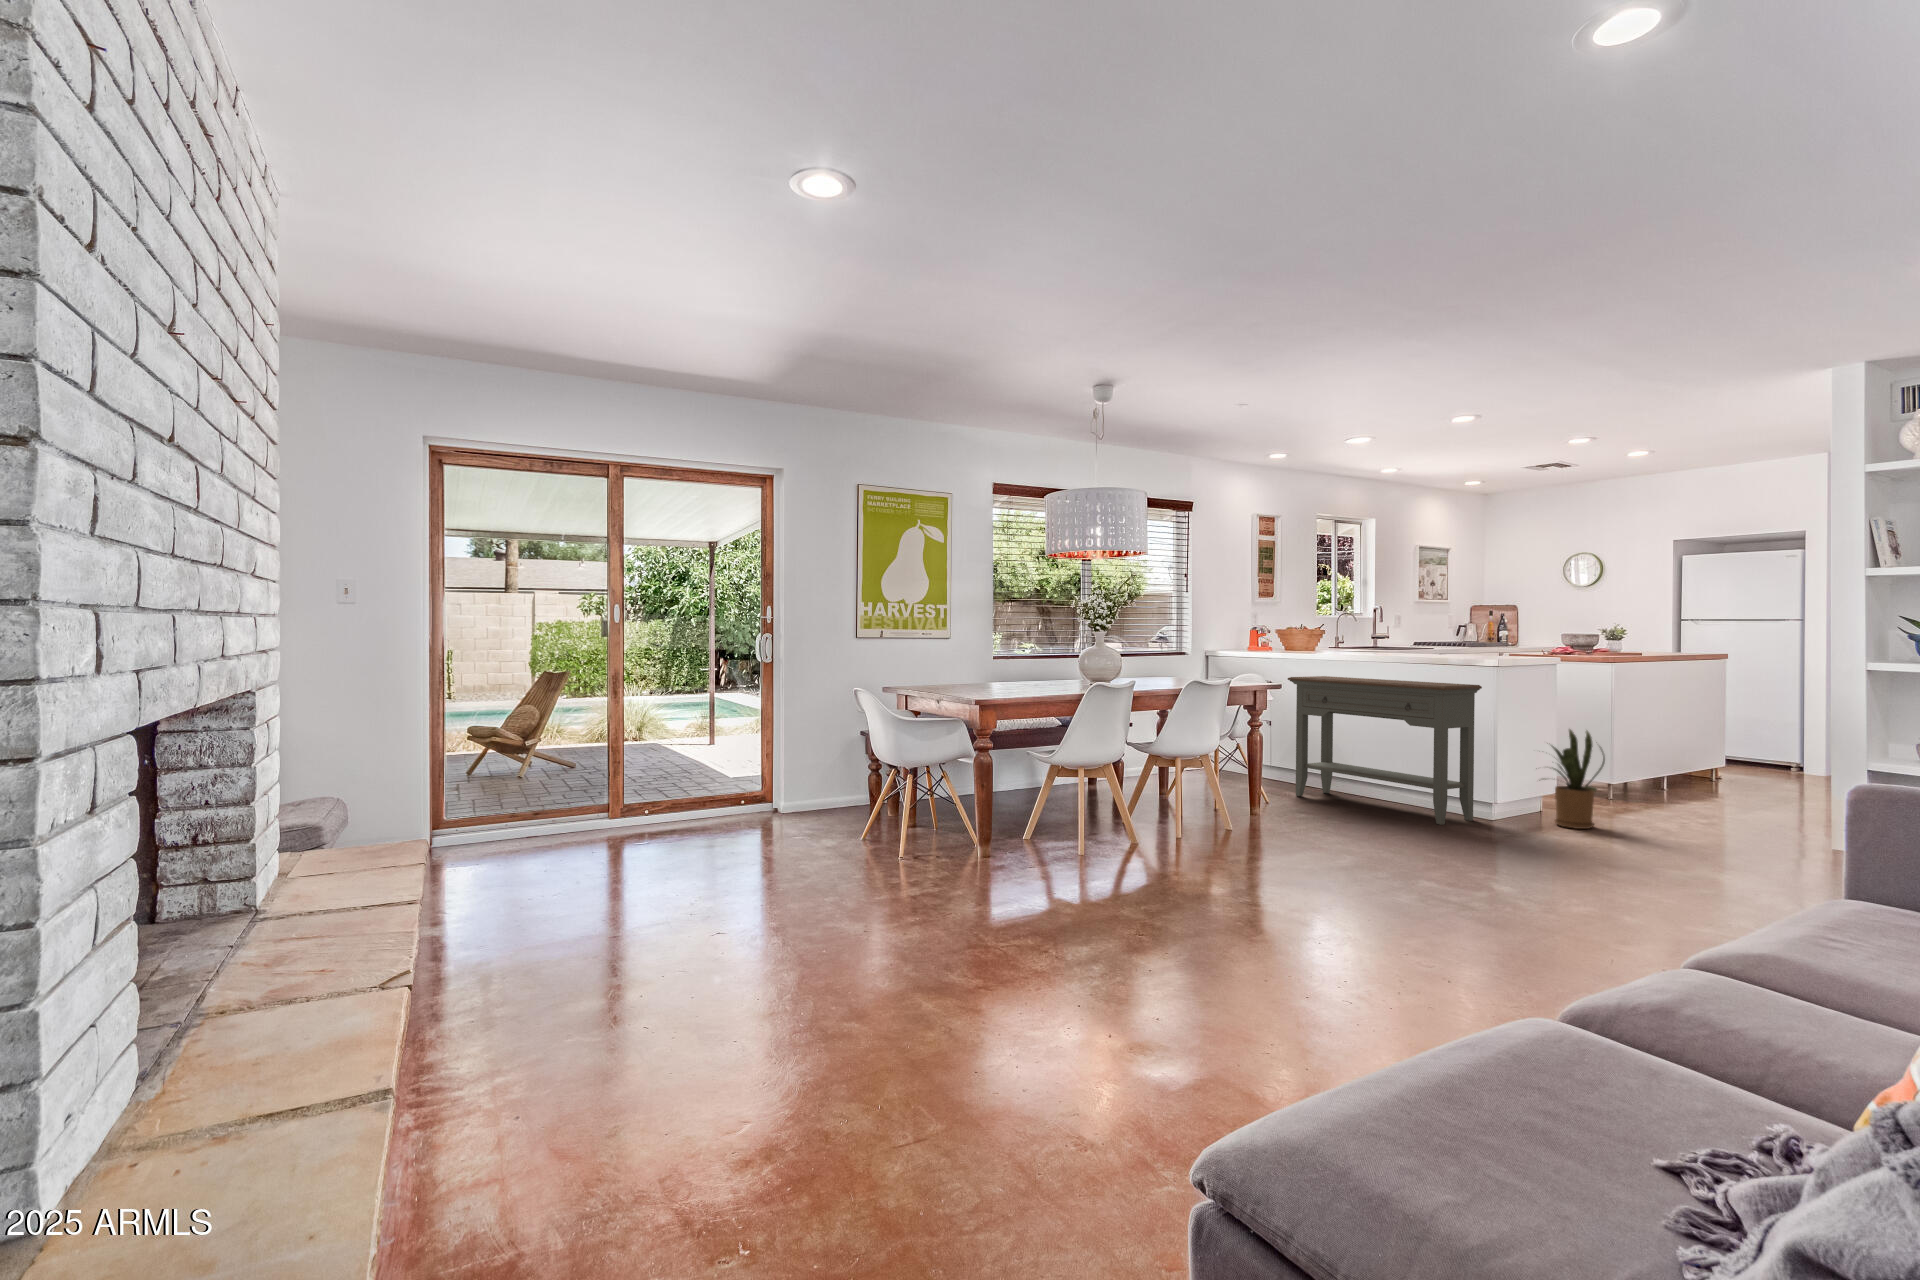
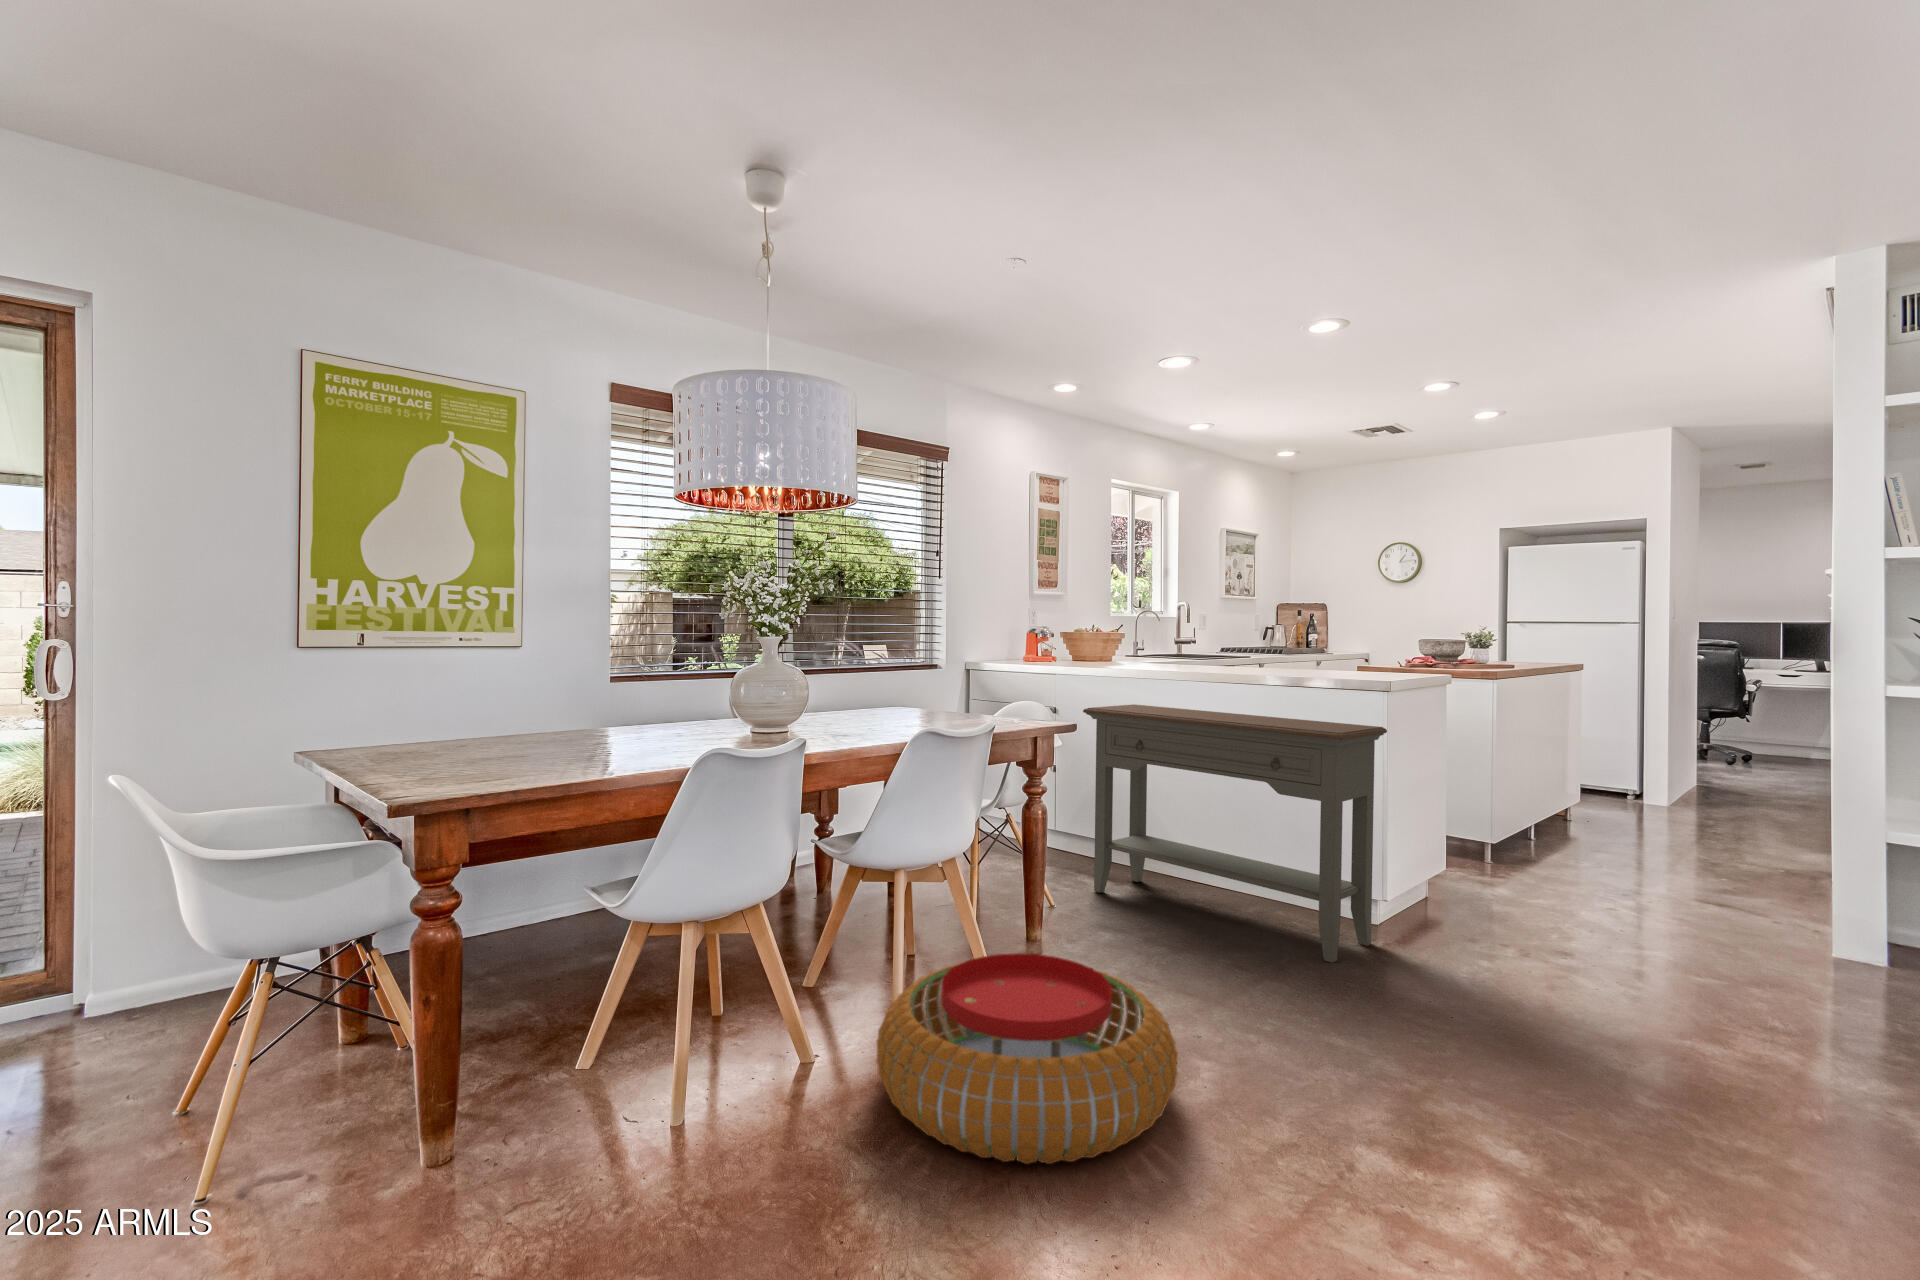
house plant: present [1539,729,1605,829] -> none [1453,790,1576,959]
pouf: none [1175,790,1325,862] -> present [876,953,1178,1164]

